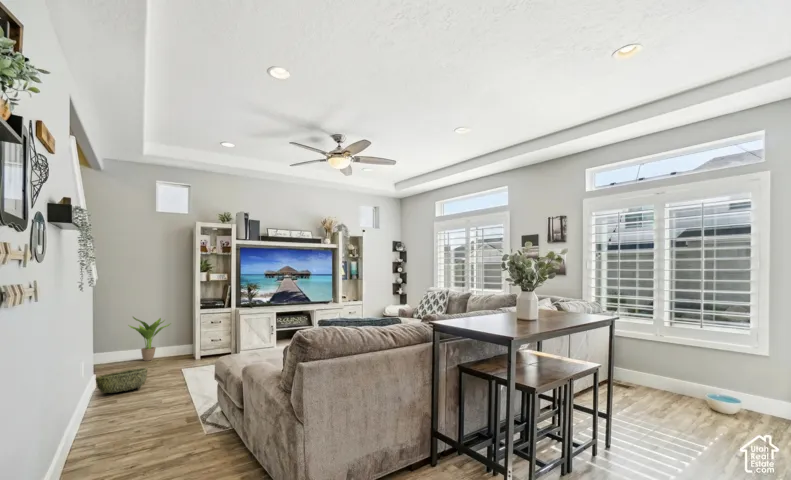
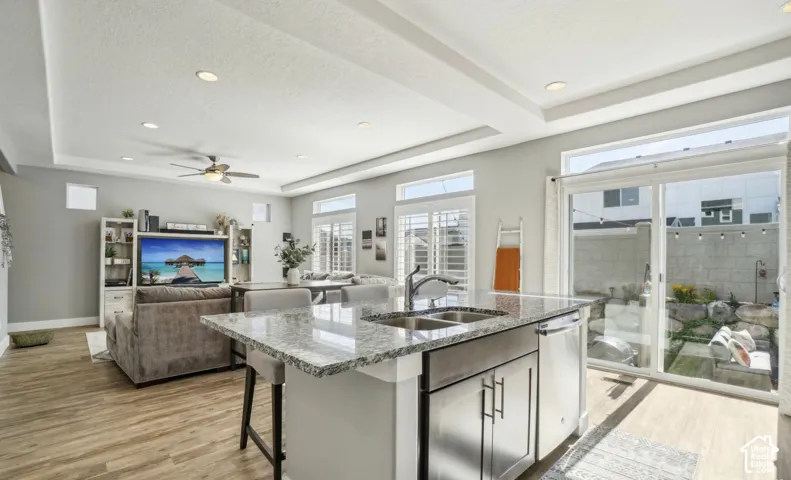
potted plant: present [129,317,170,361] -> none [41,293,80,328]

